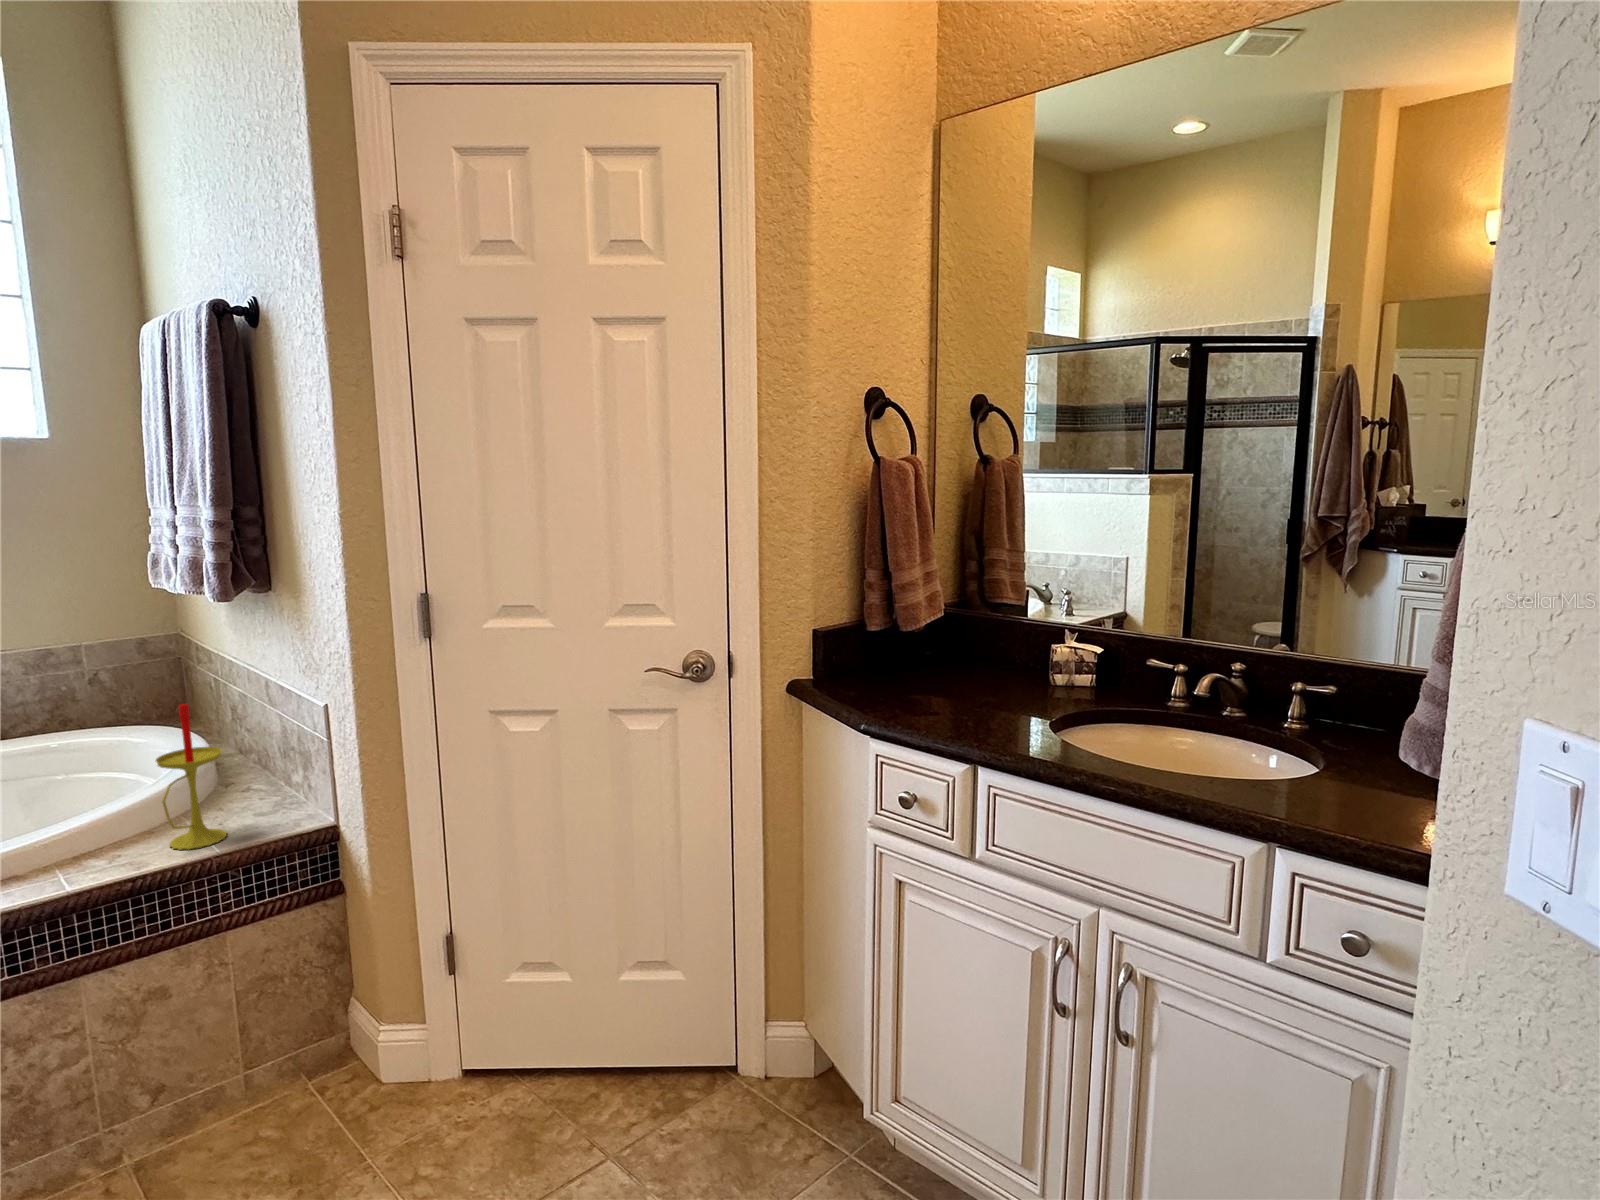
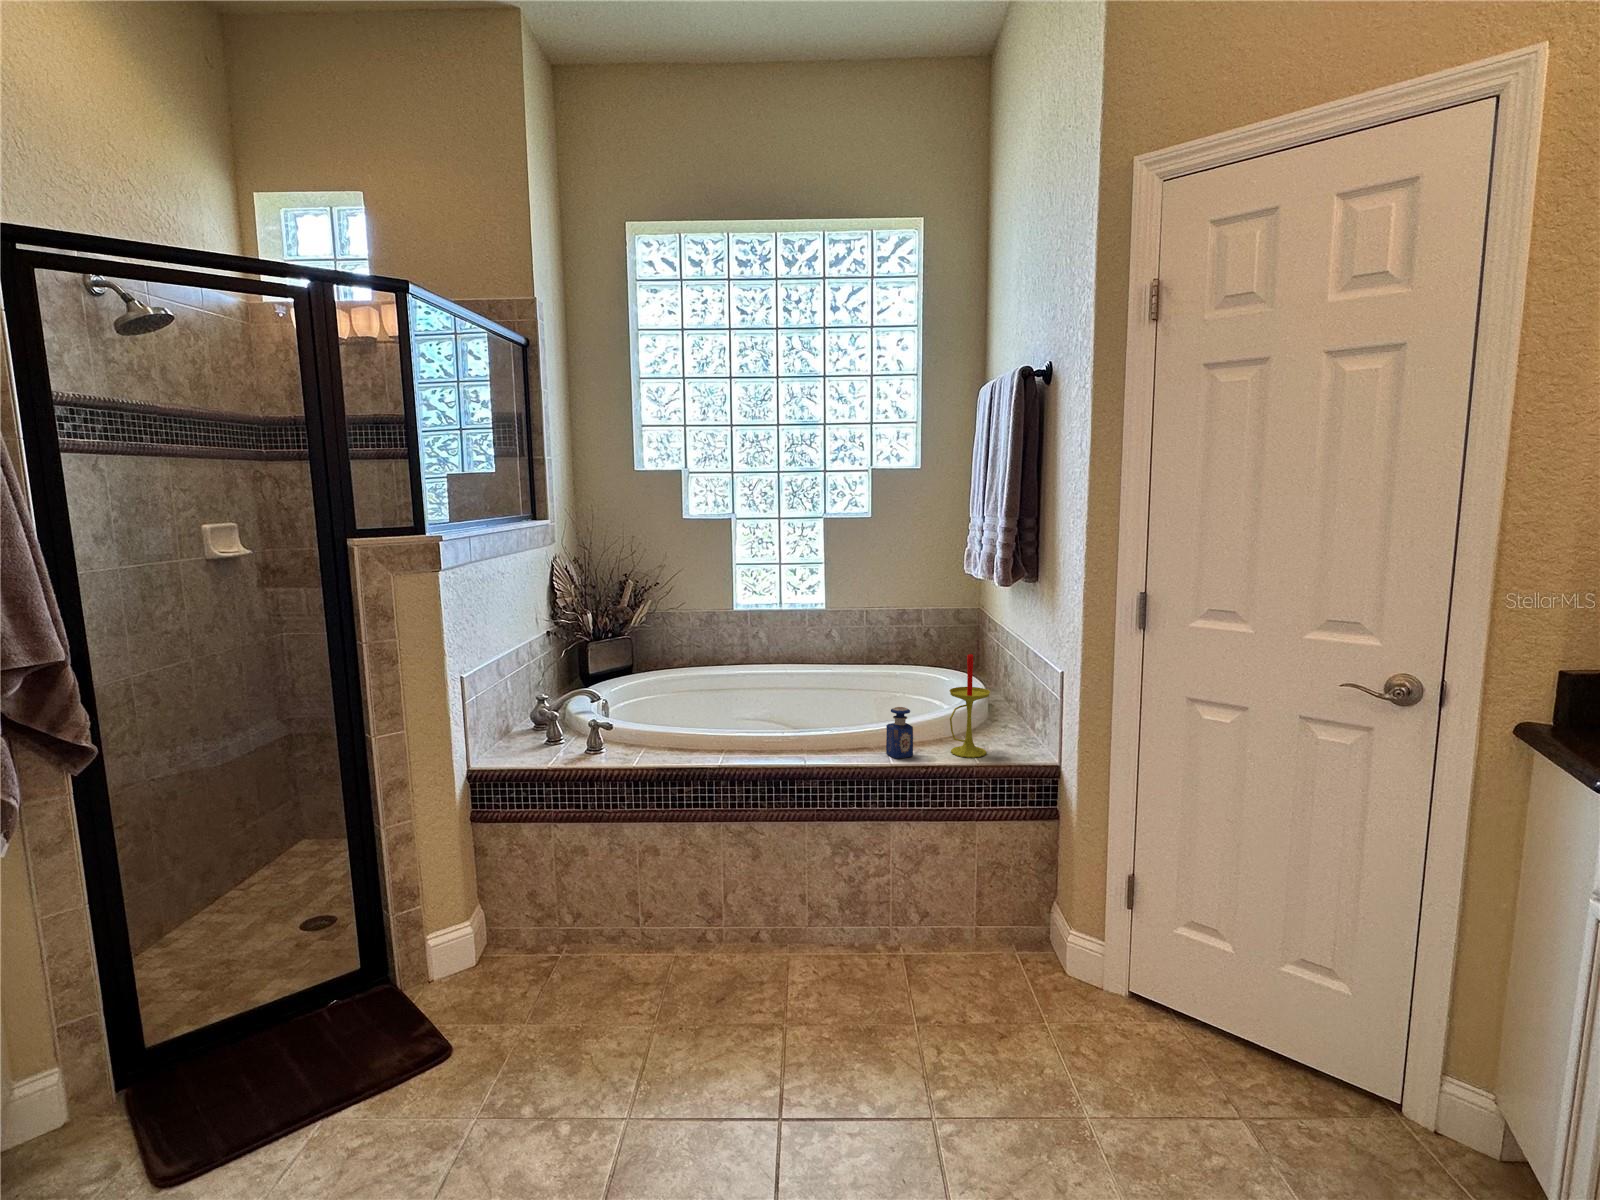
perfume bottle: none [49,802,105,882] -> present [886,707,913,758]

